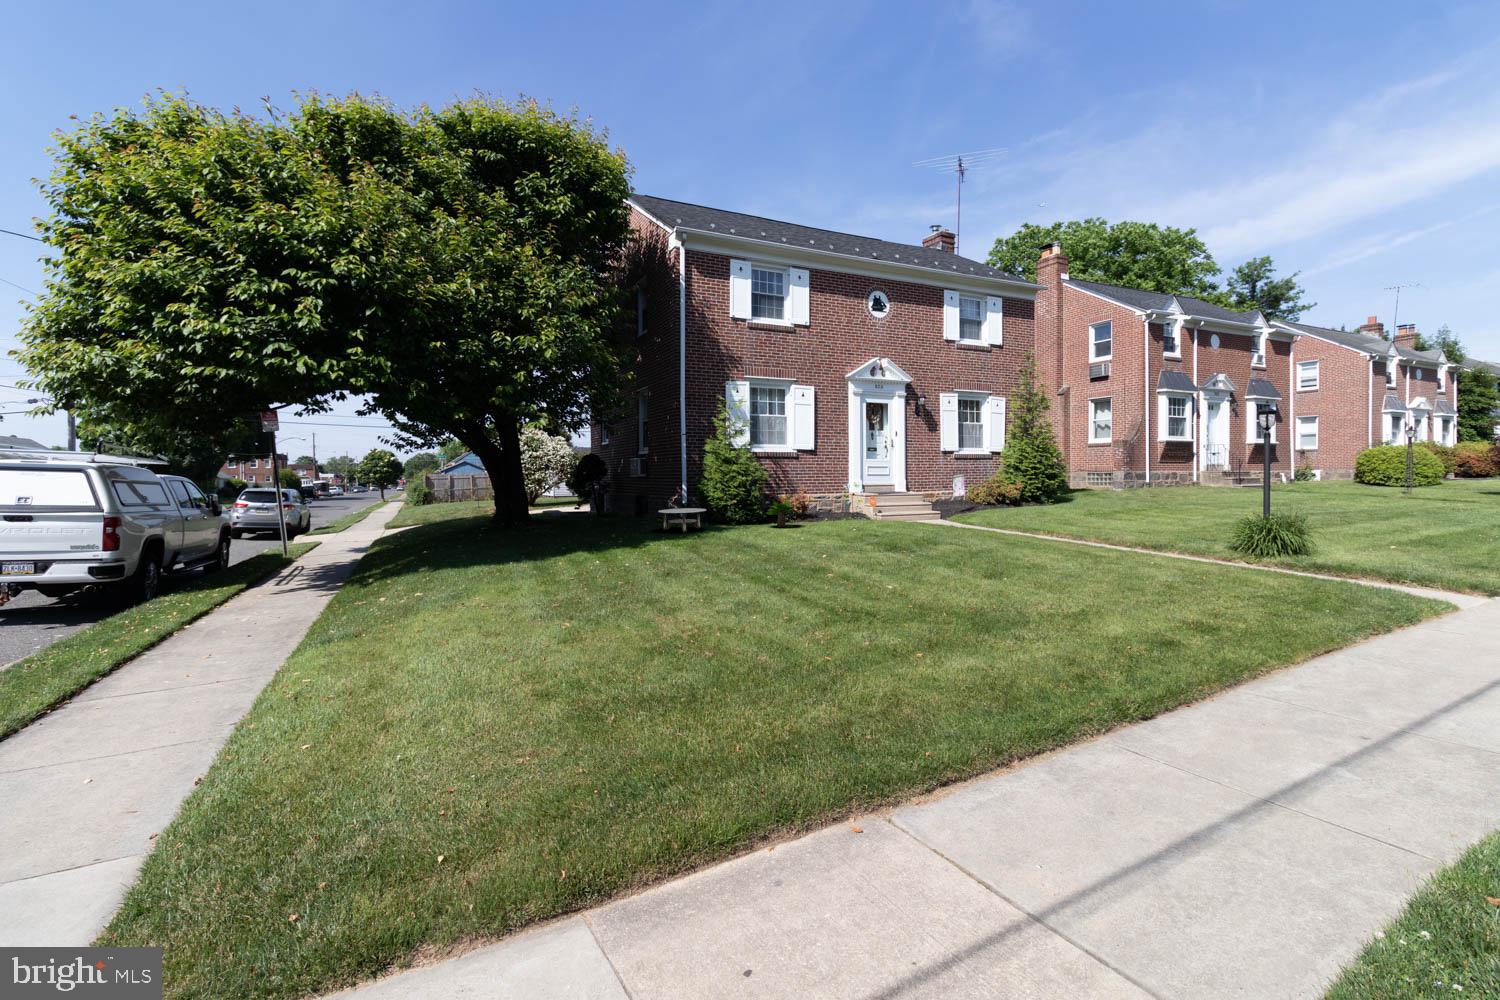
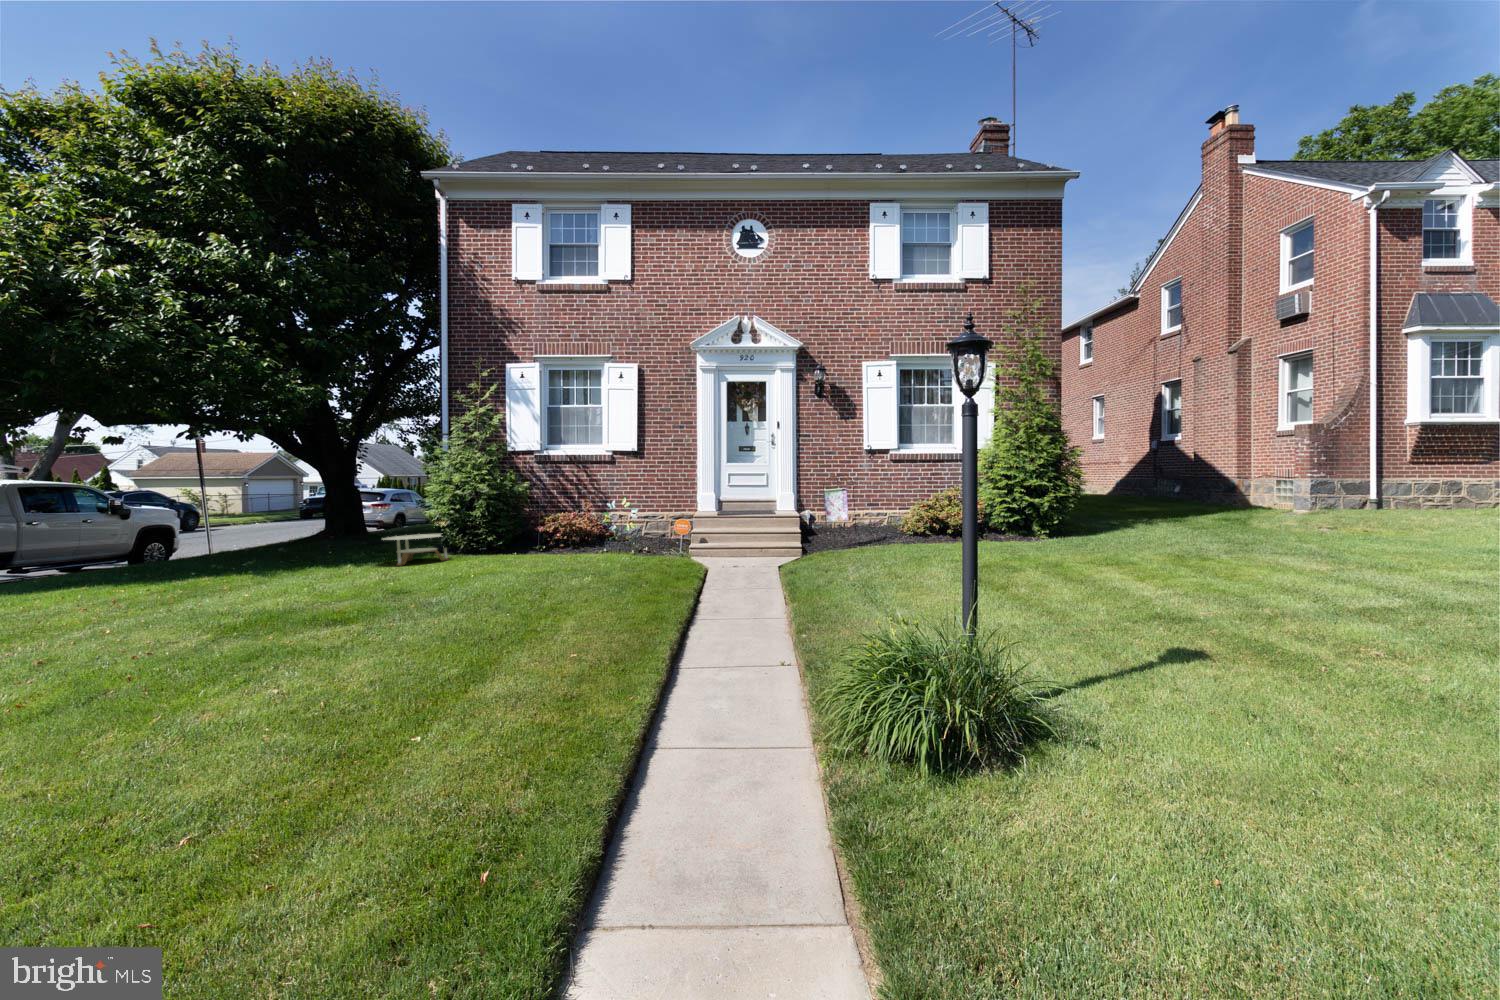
potted plant: present [767,500,794,527] -> none [503,522,551,562]

